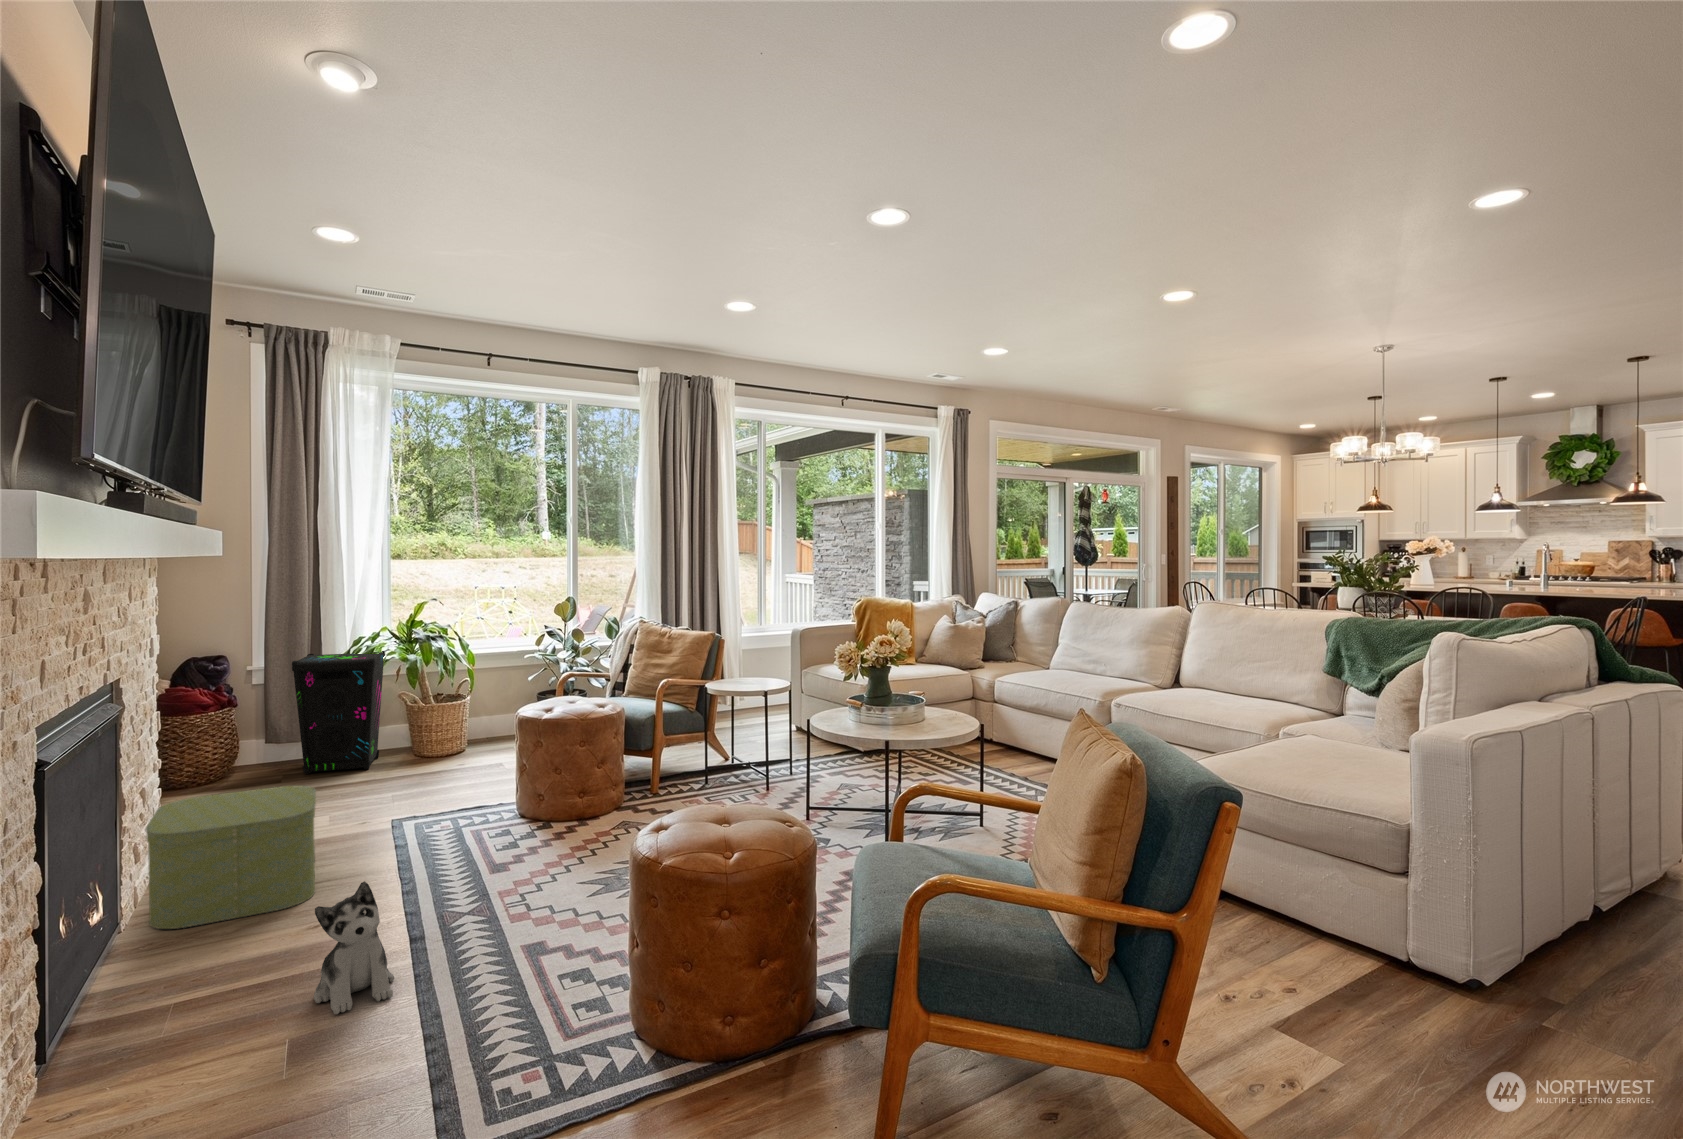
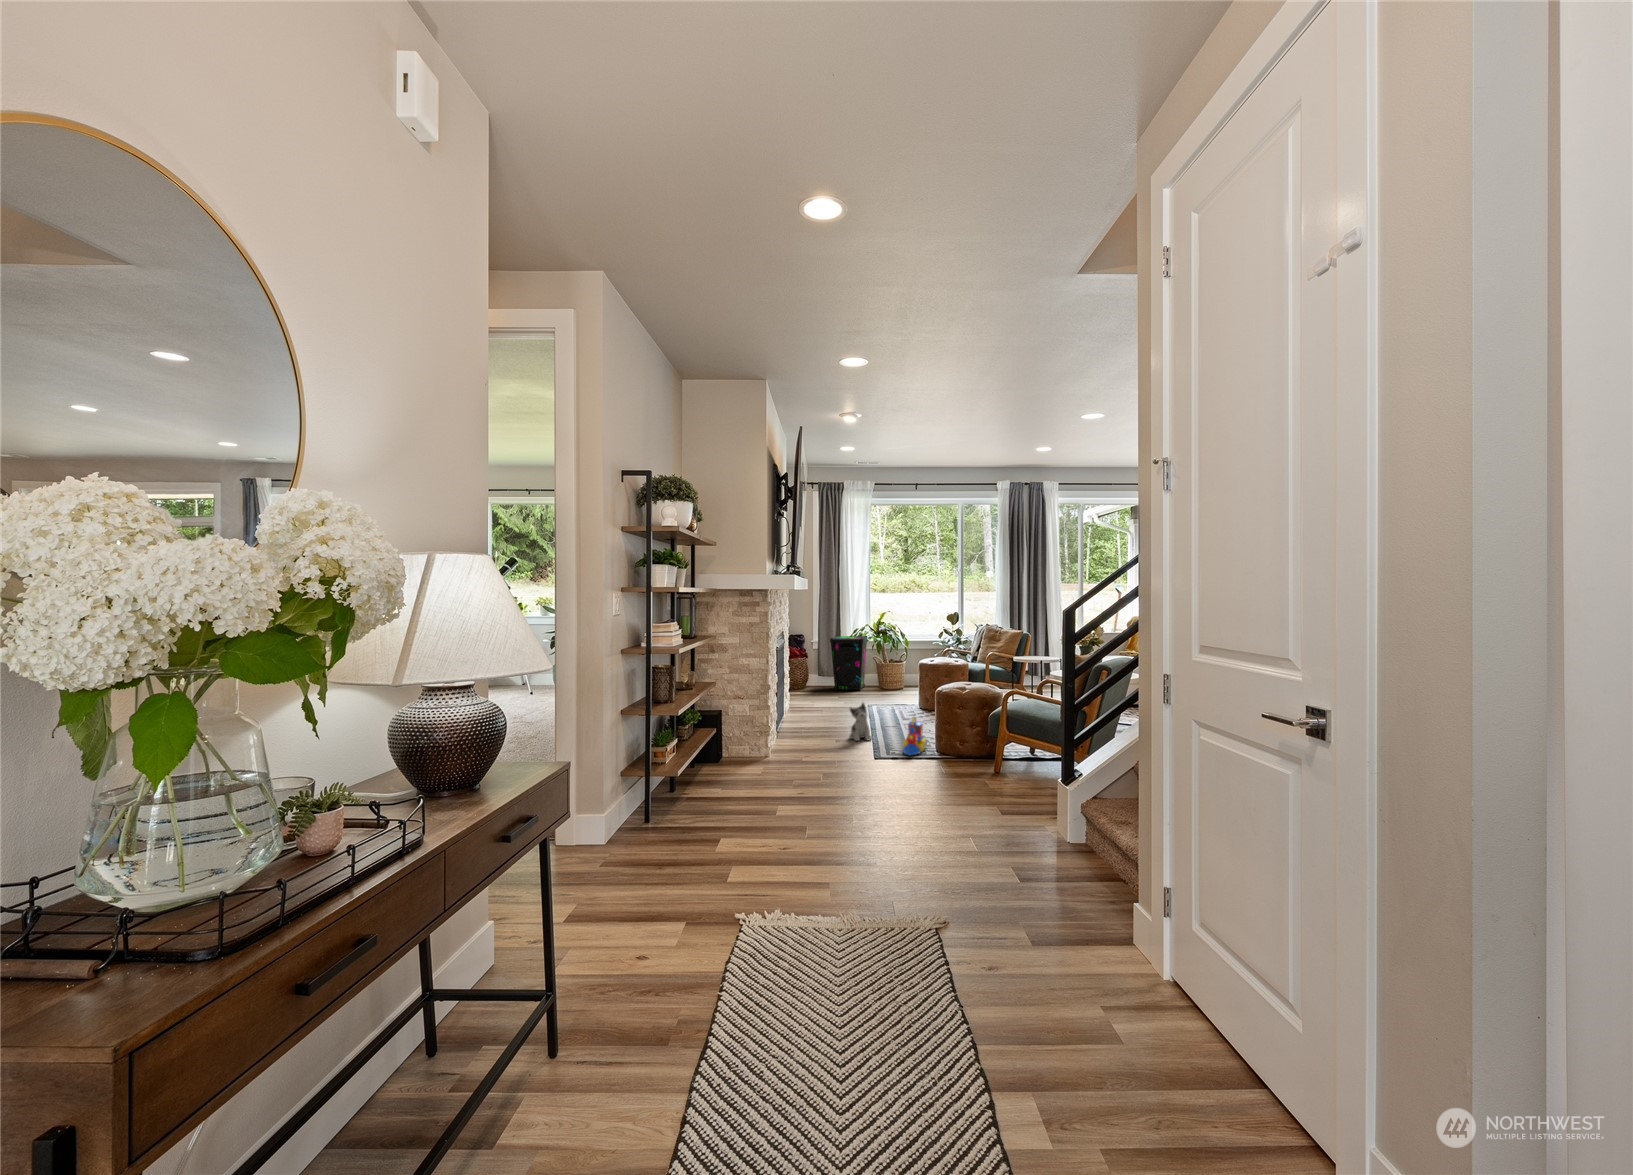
storage box: present [146,786,316,929] -> none [796,682,845,722]
toy train: none [505,924,577,1080] -> present [903,717,927,755]

